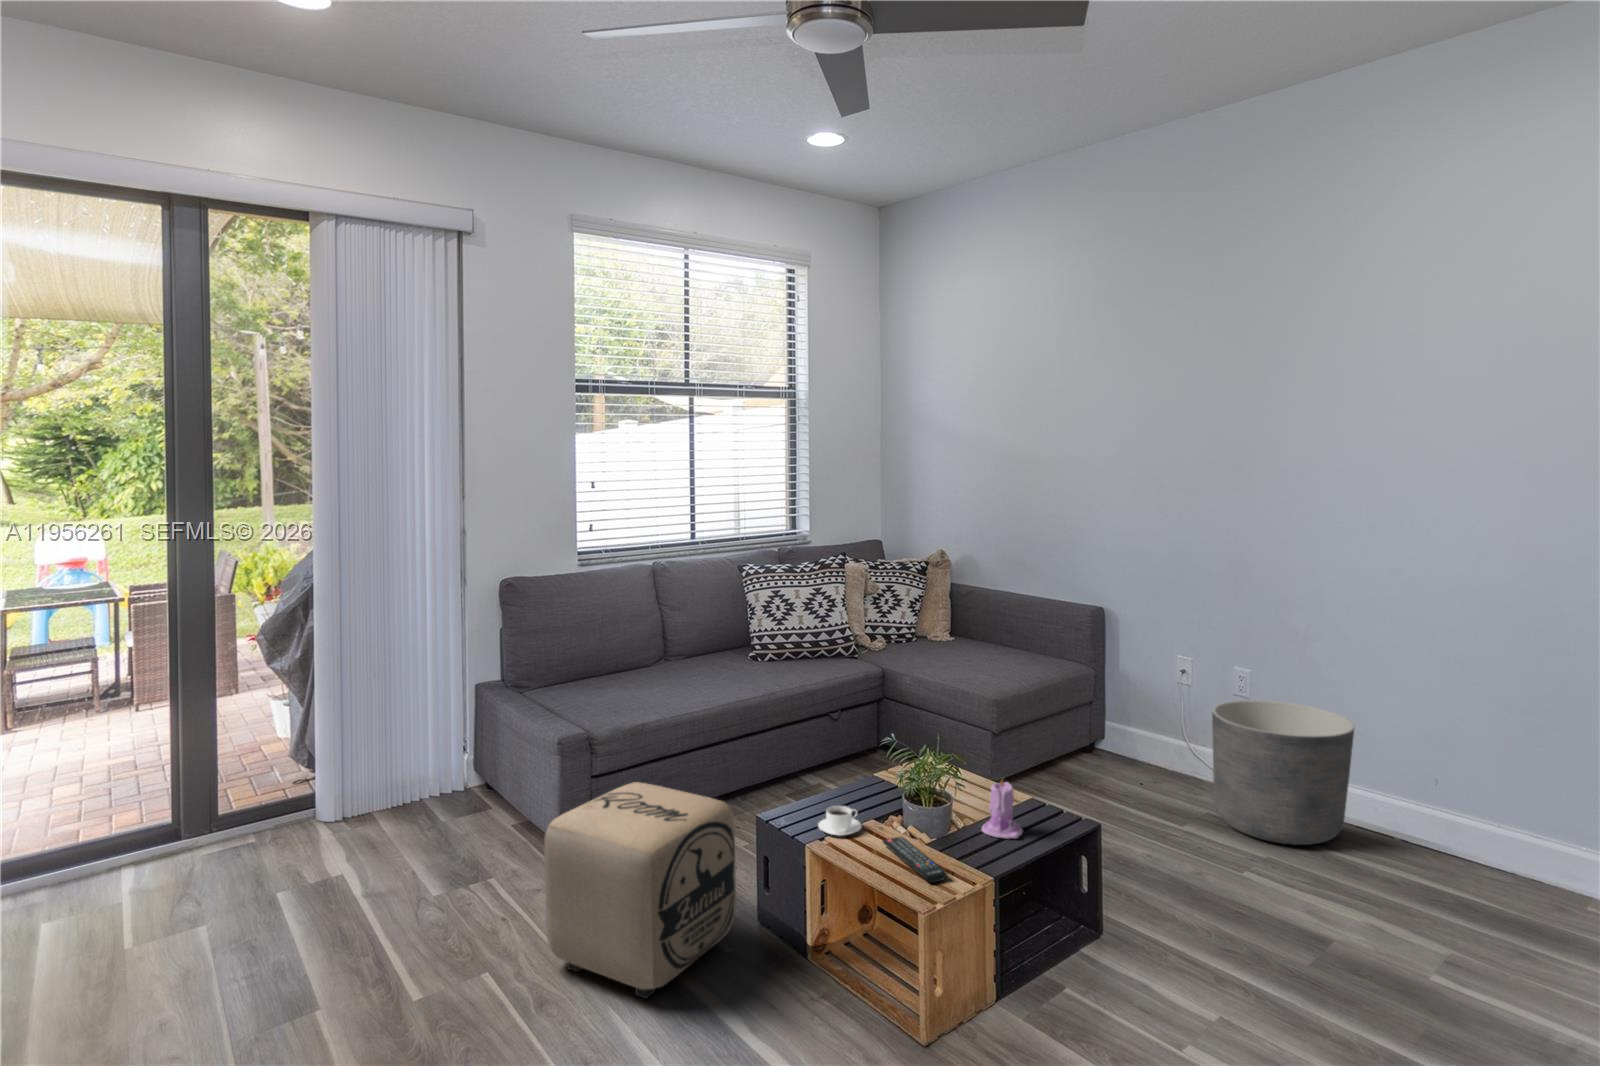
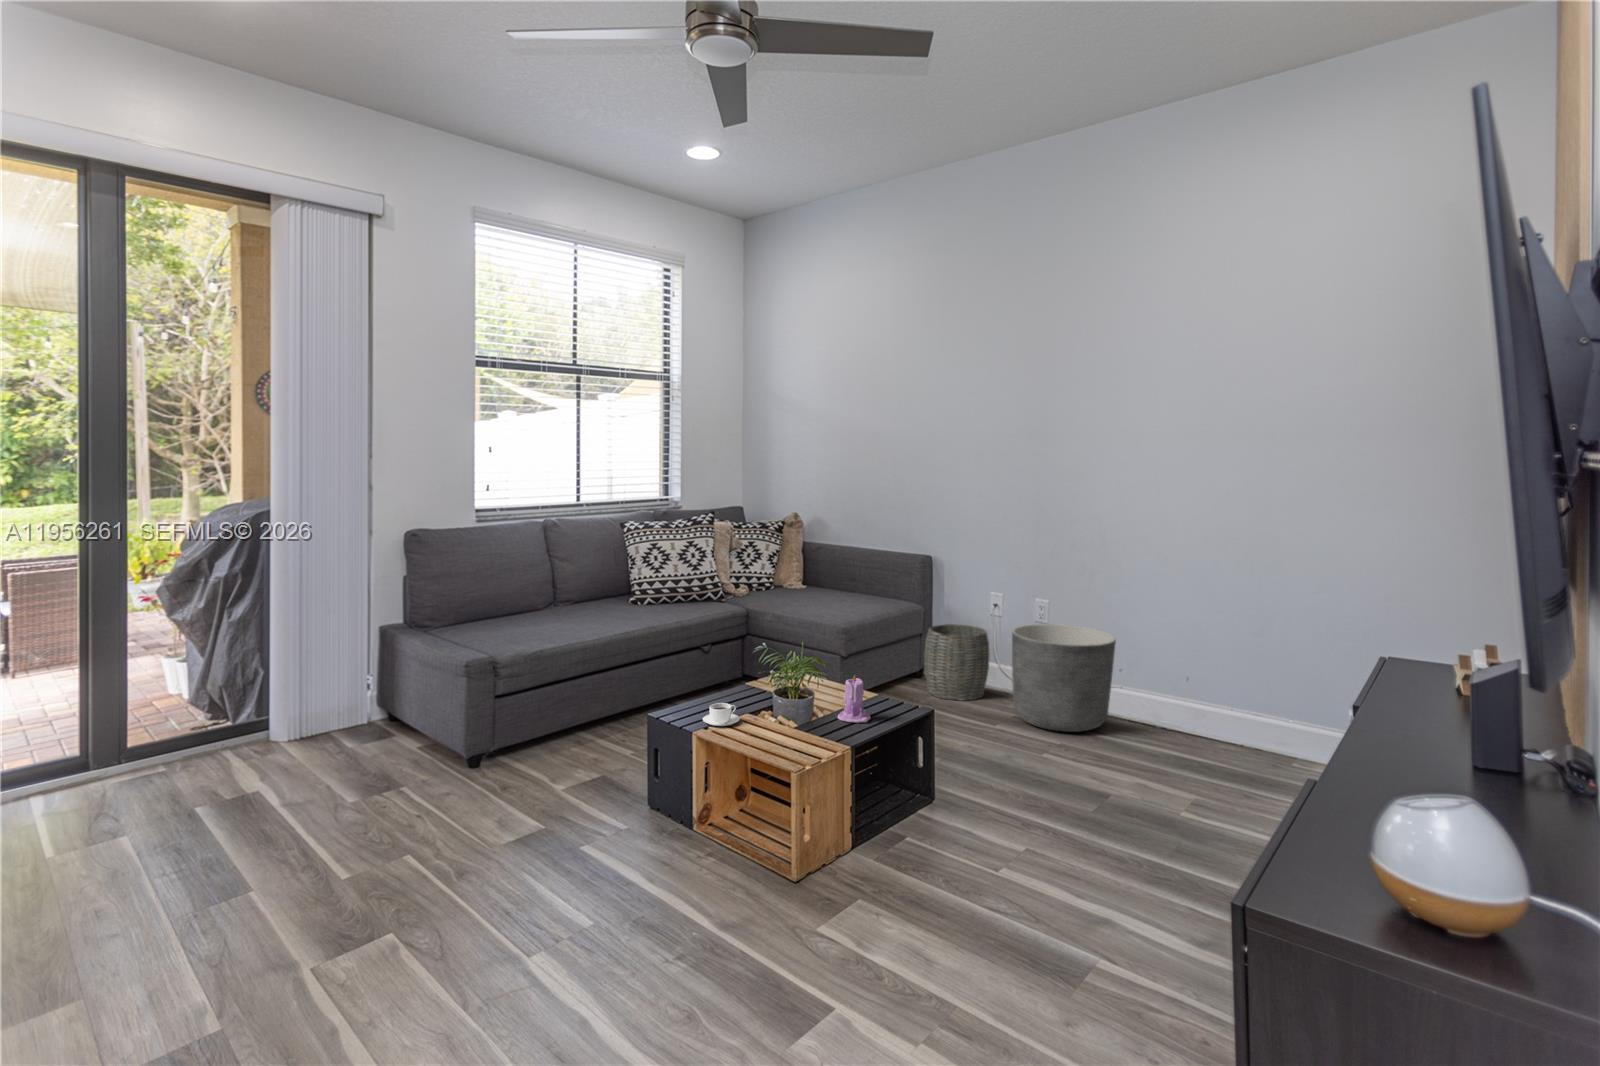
woven basket: none [1099,692,1183,790] -> present [924,624,989,700]
ottoman: present [544,782,736,998] -> none [460,691,631,868]
remote control: present [883,837,947,883] -> none [758,723,813,754]

